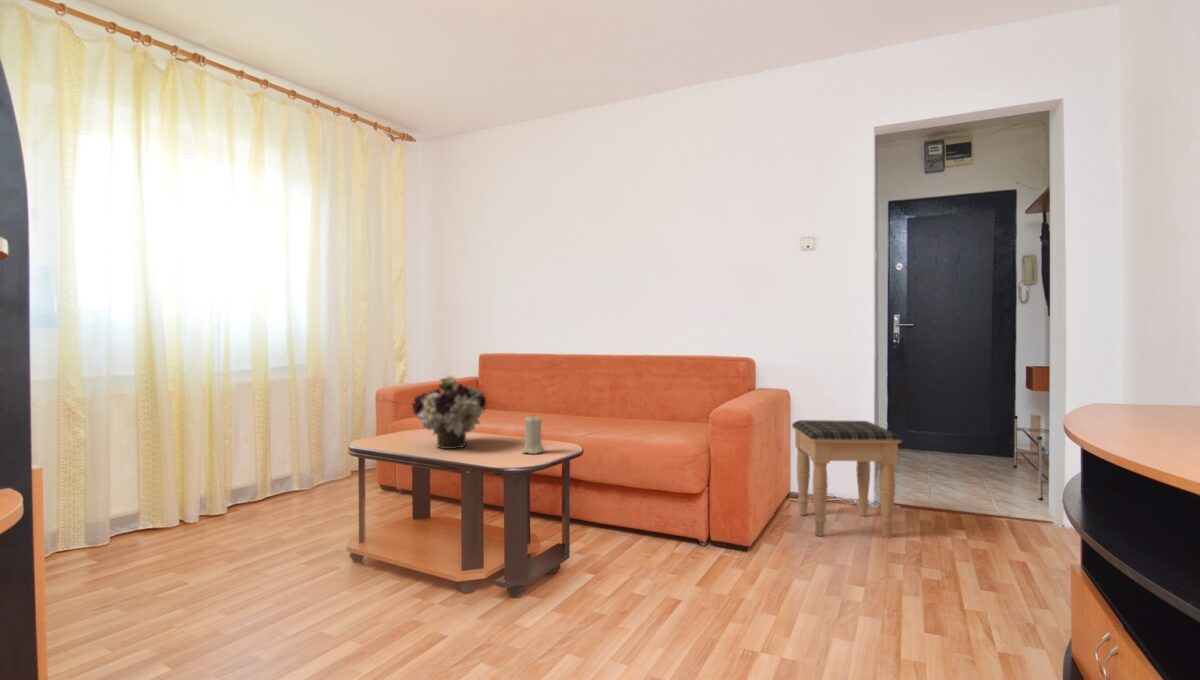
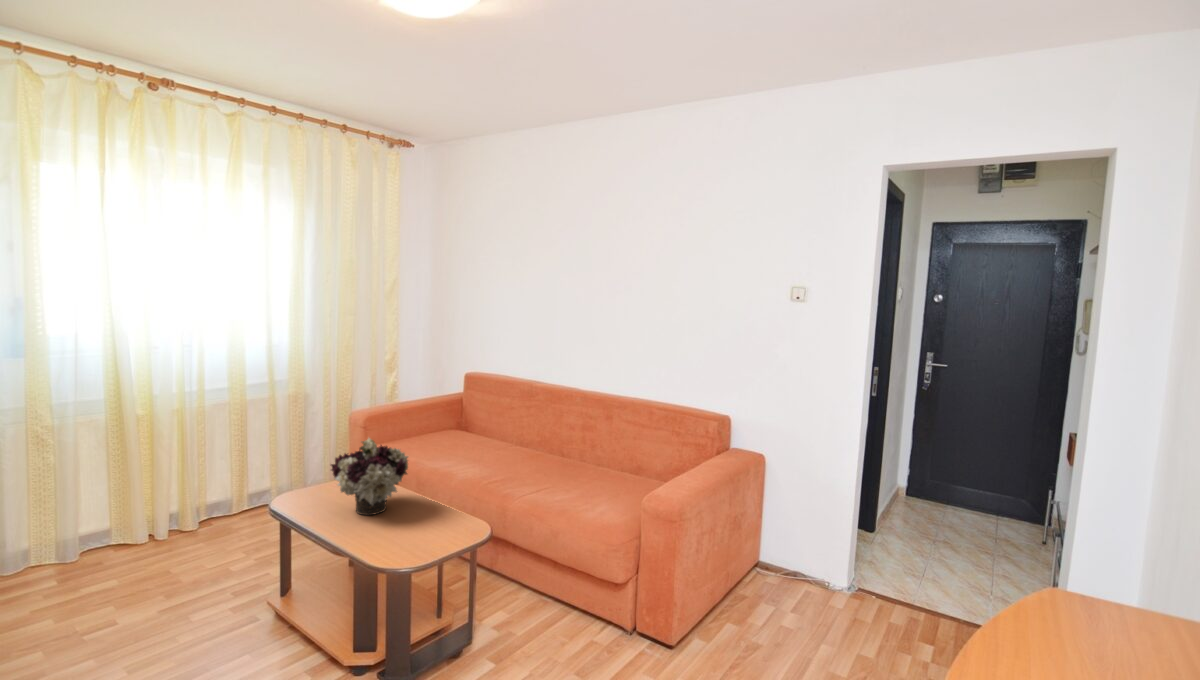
candle: present [522,416,544,454] -> none [428,493,454,535]
footstool: present [792,420,901,538] -> none [758,495,865,647]

